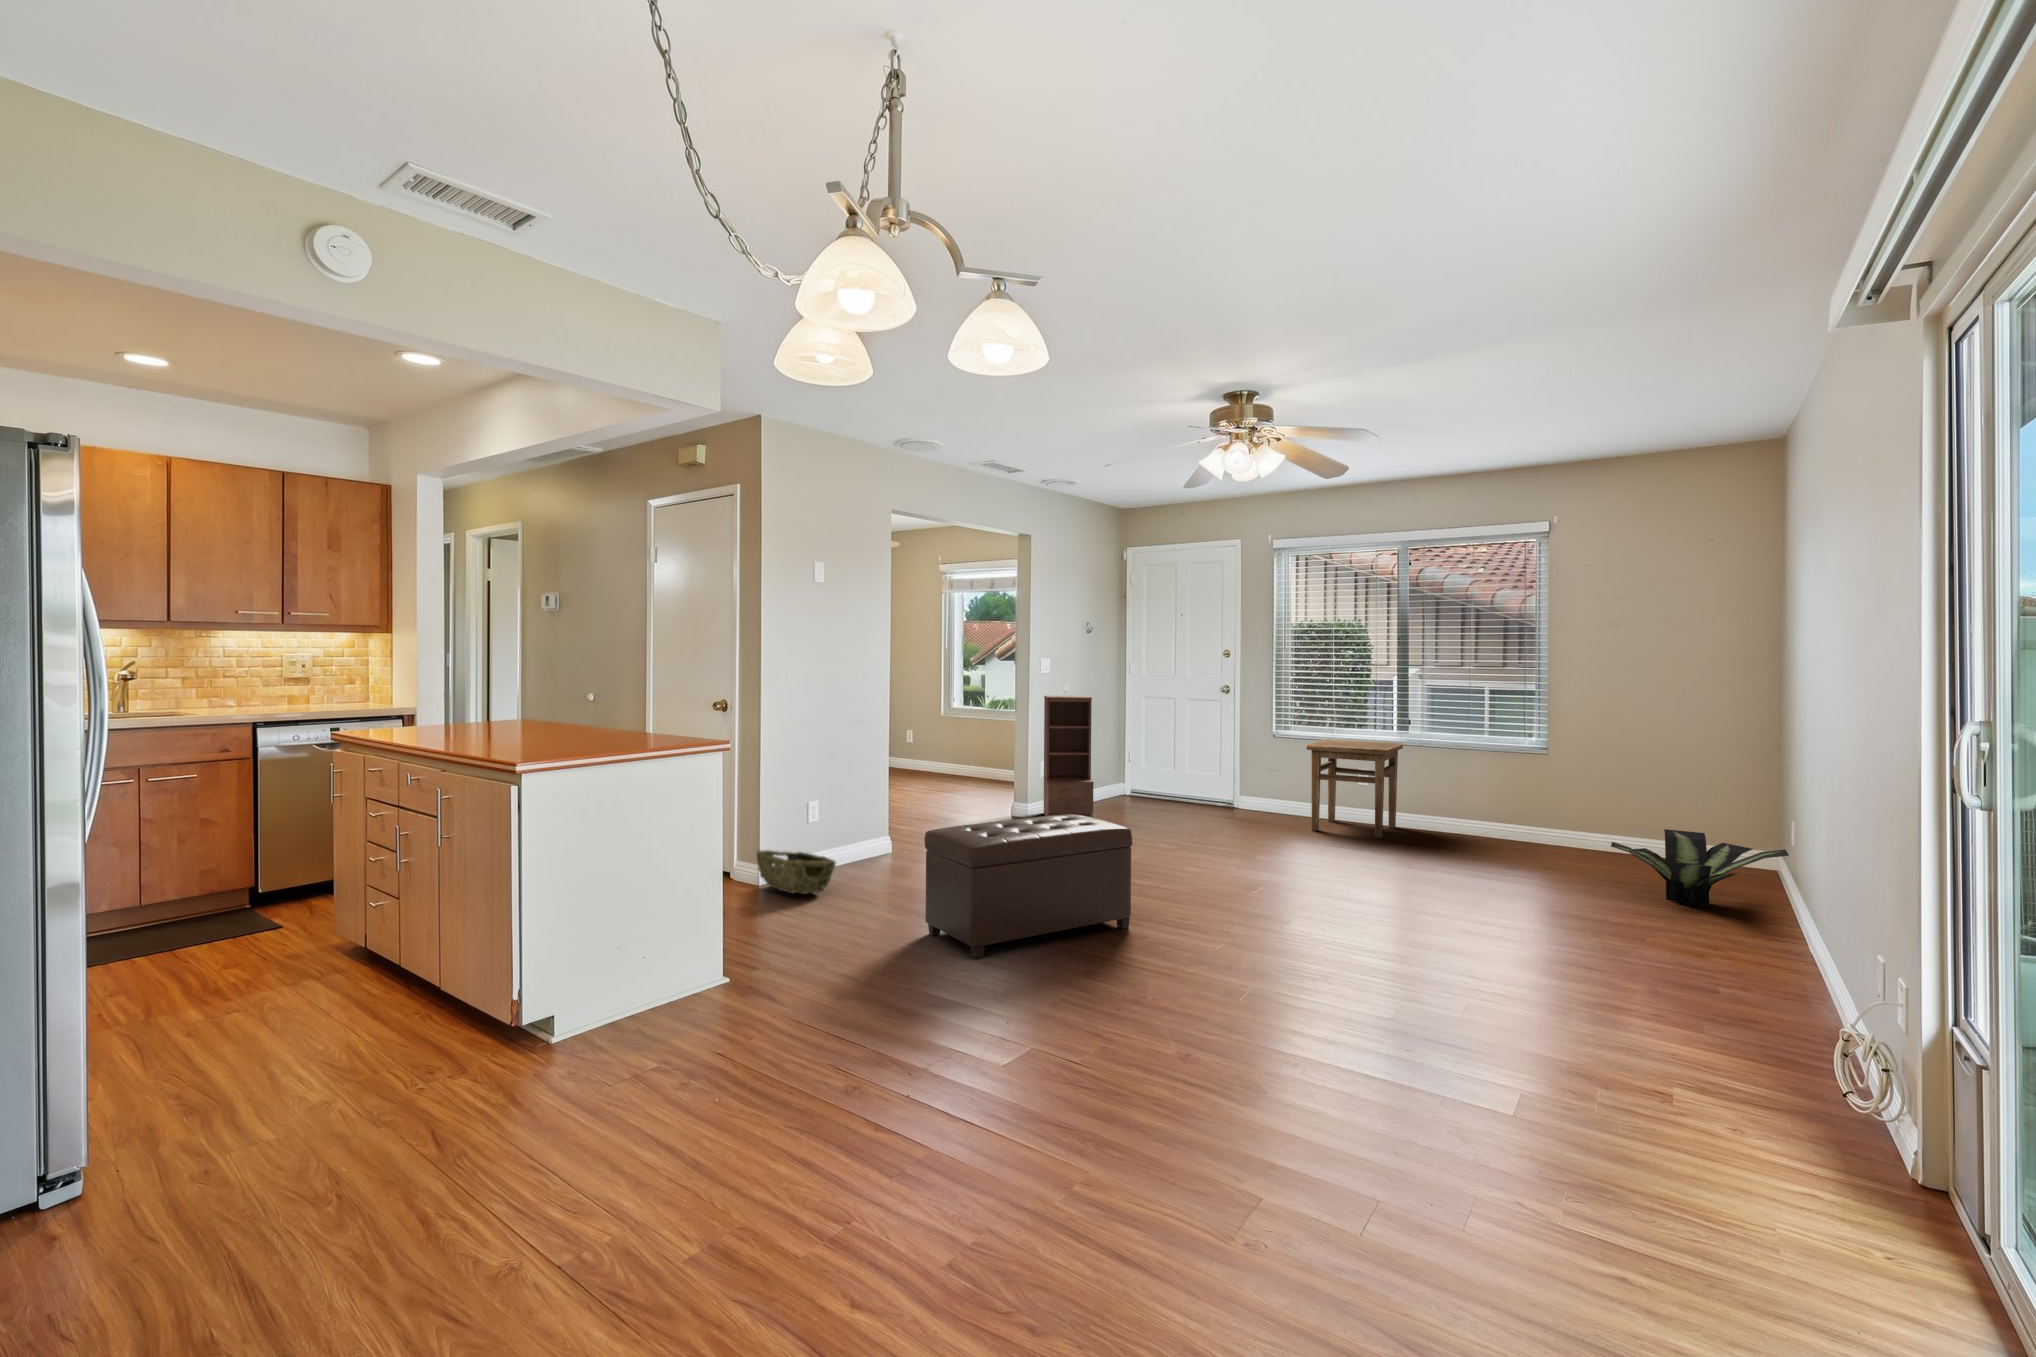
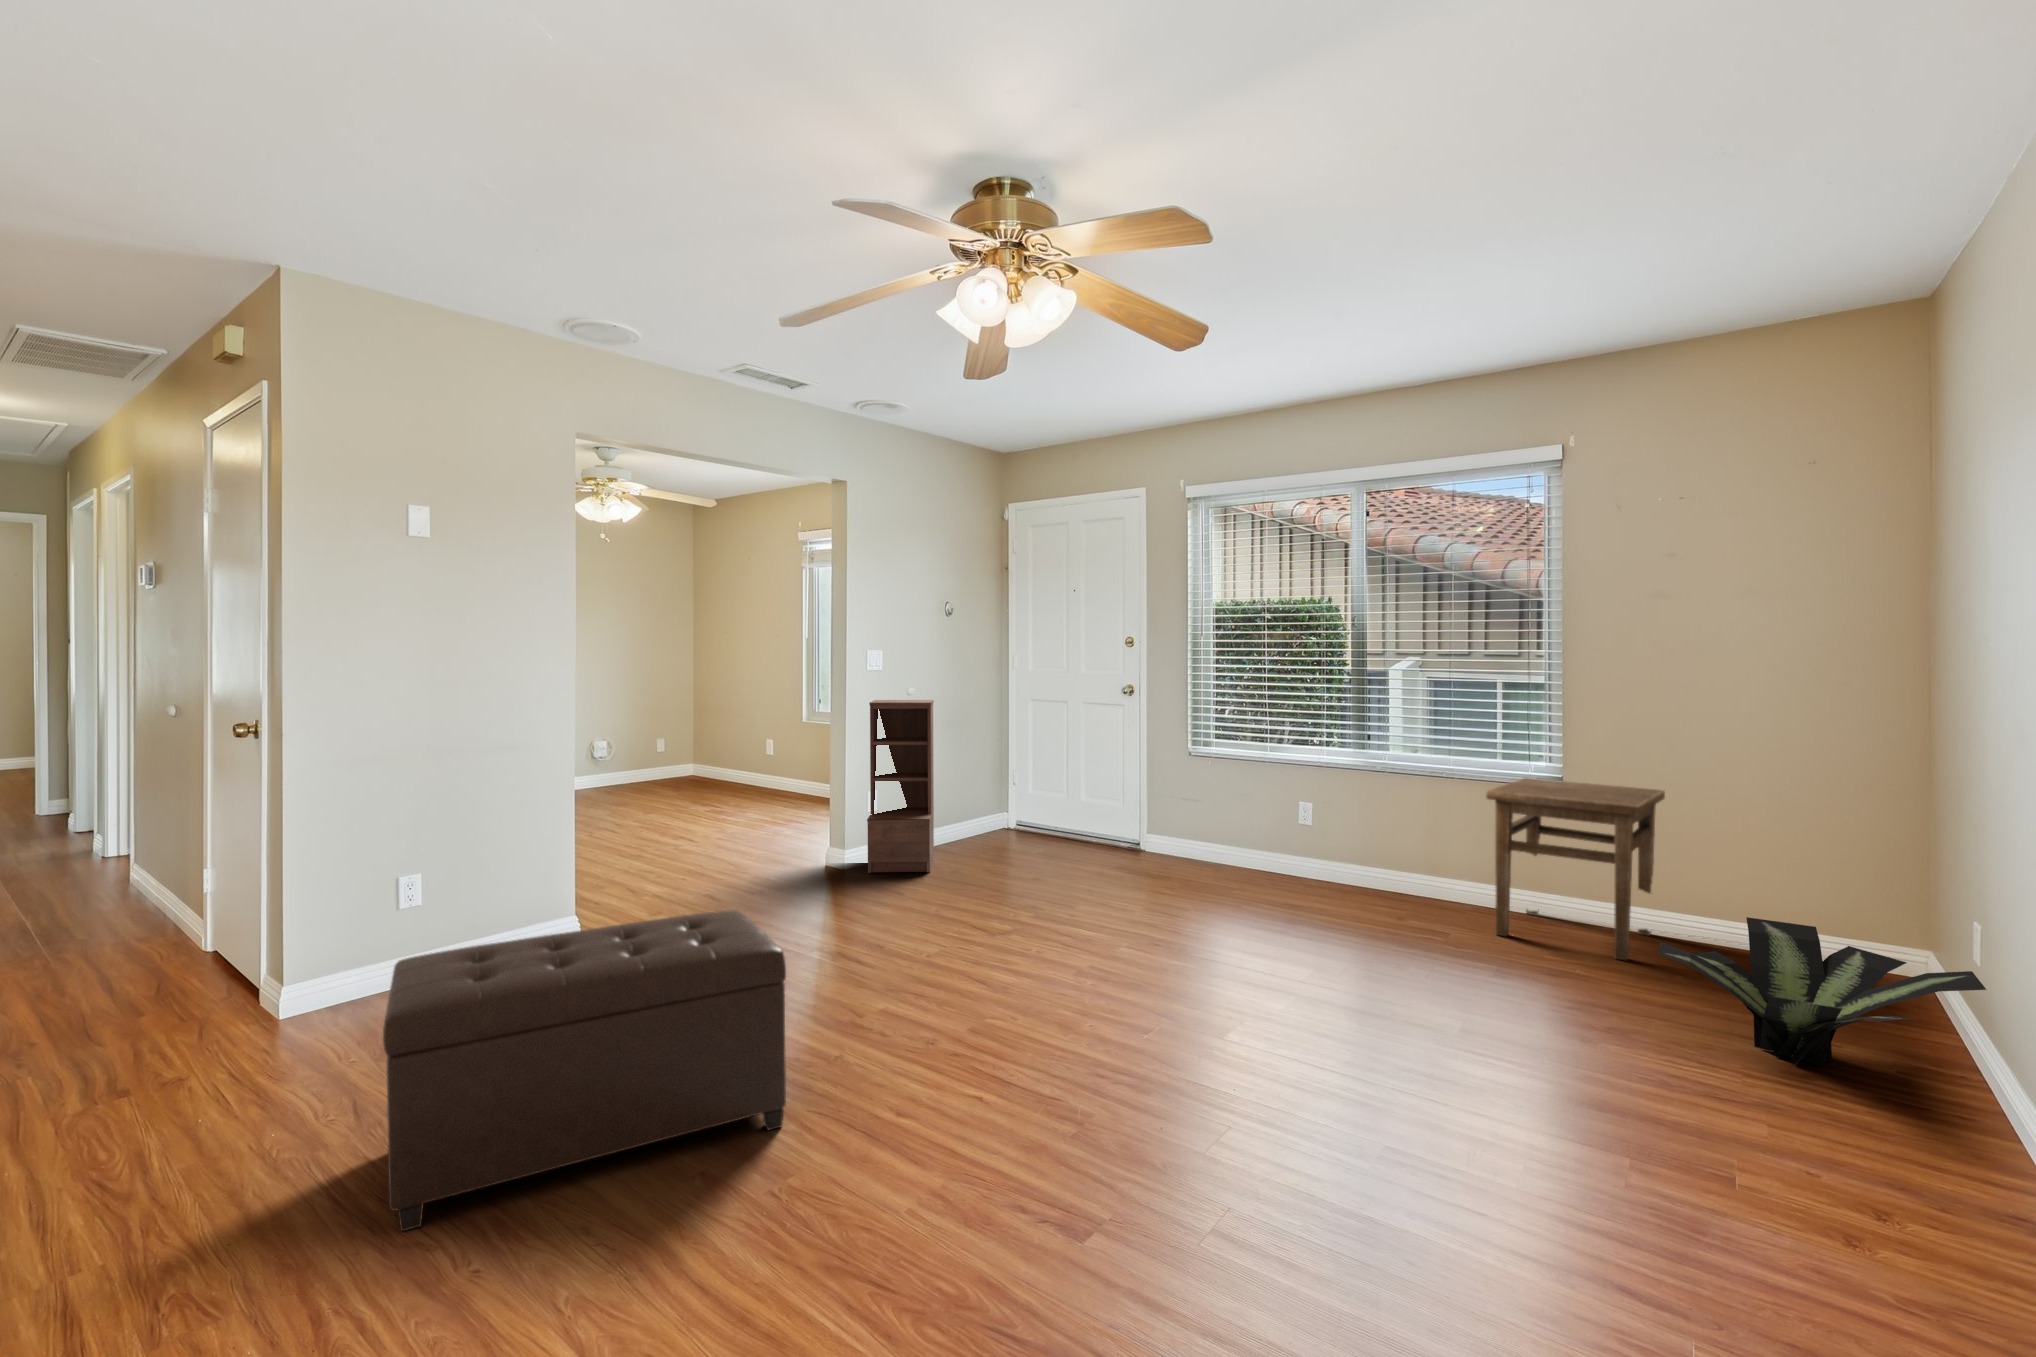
side table: present [1307,739,1403,838] -> present [1486,778,1665,960]
woven basket: present [757,850,836,894] -> none [270,953,385,1035]

